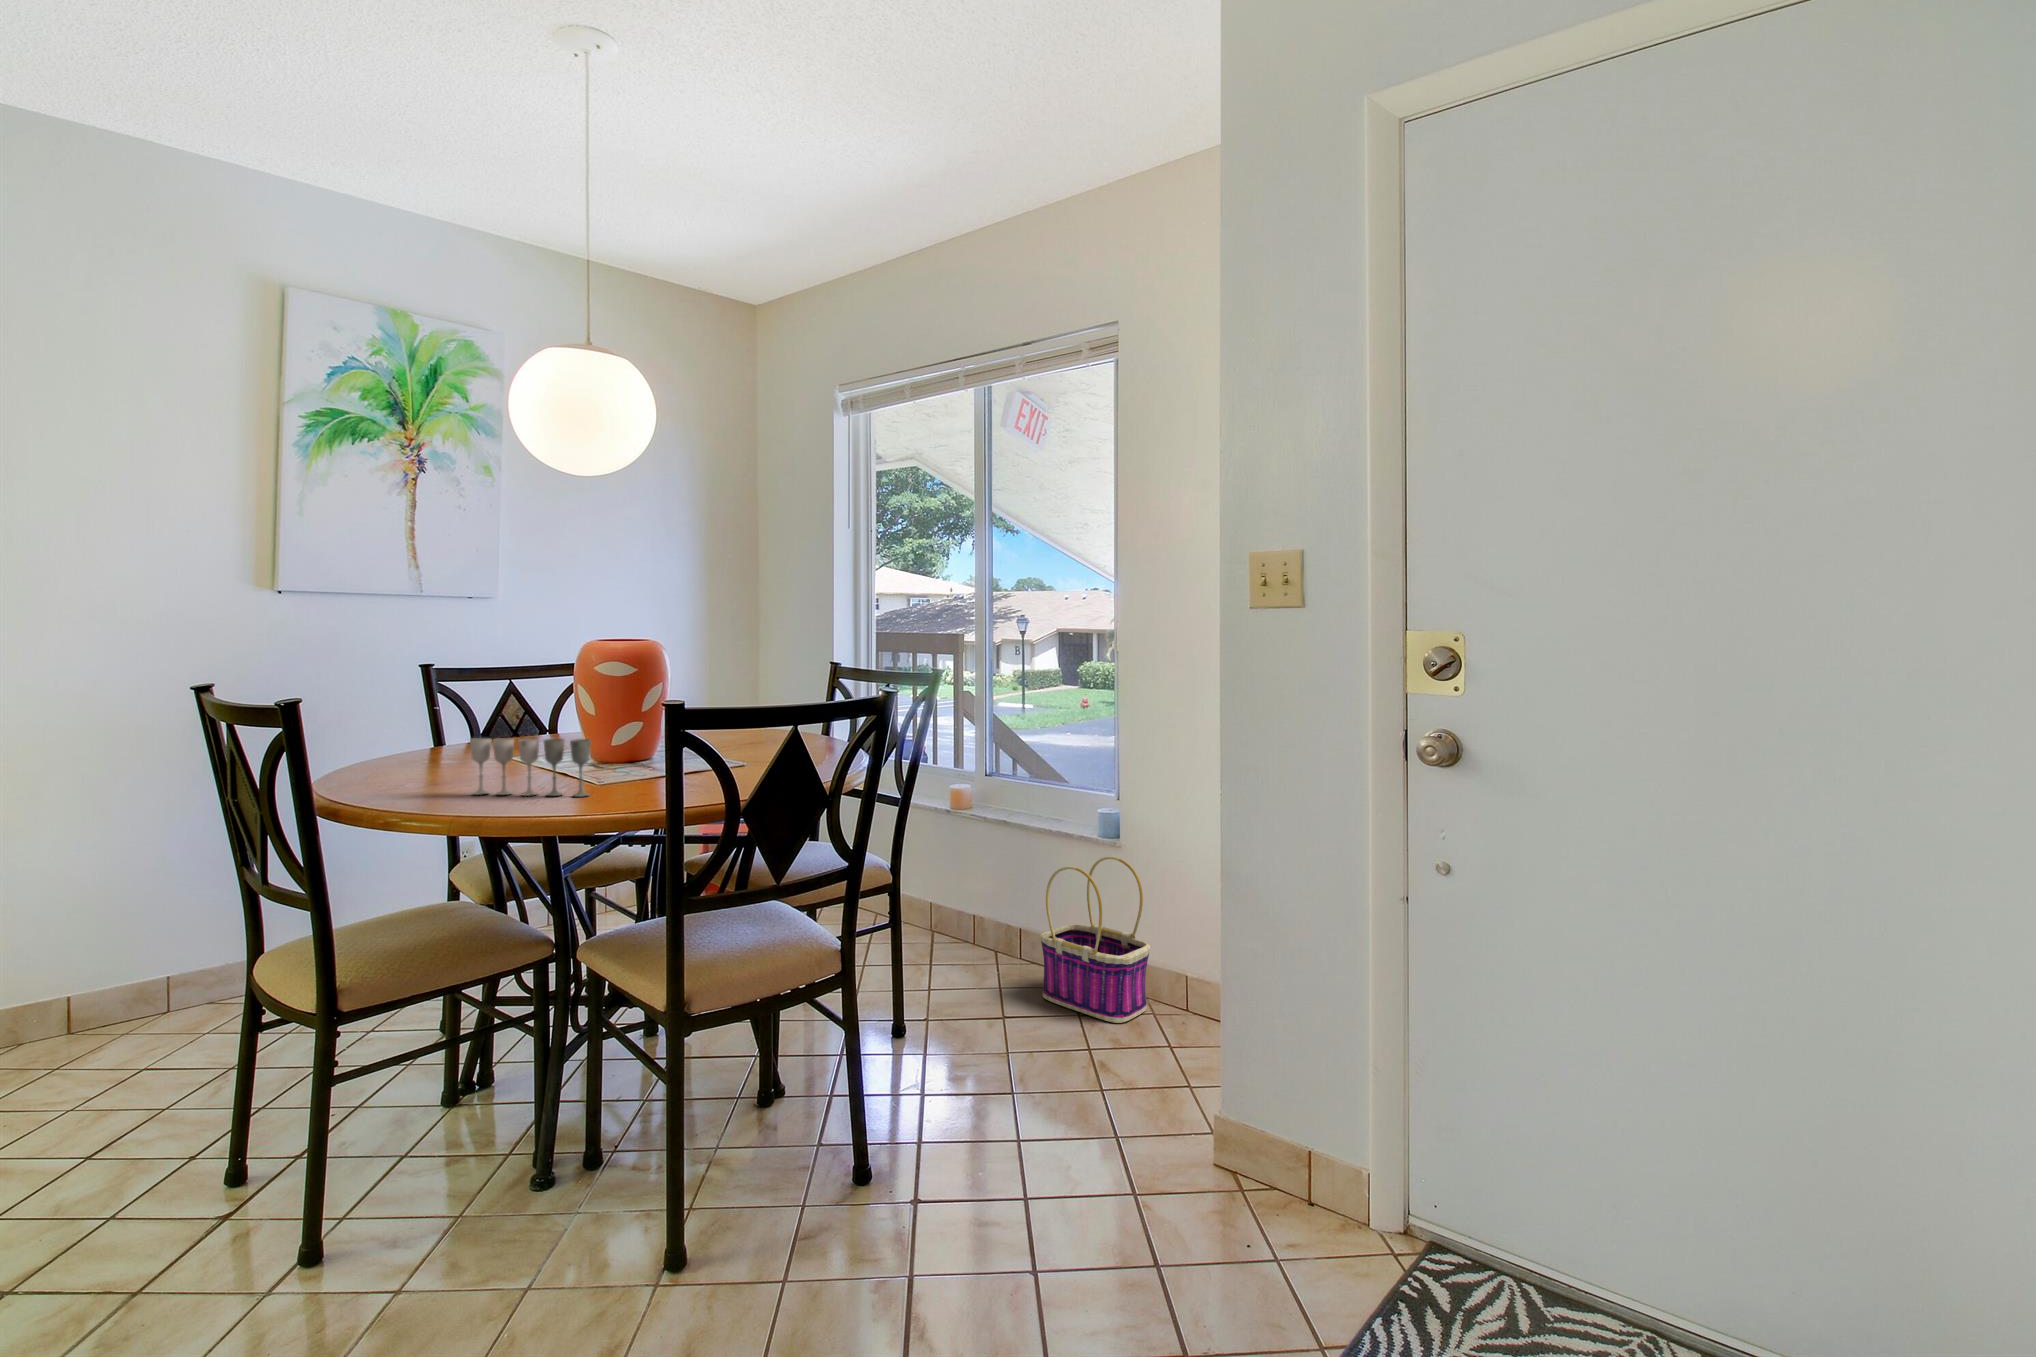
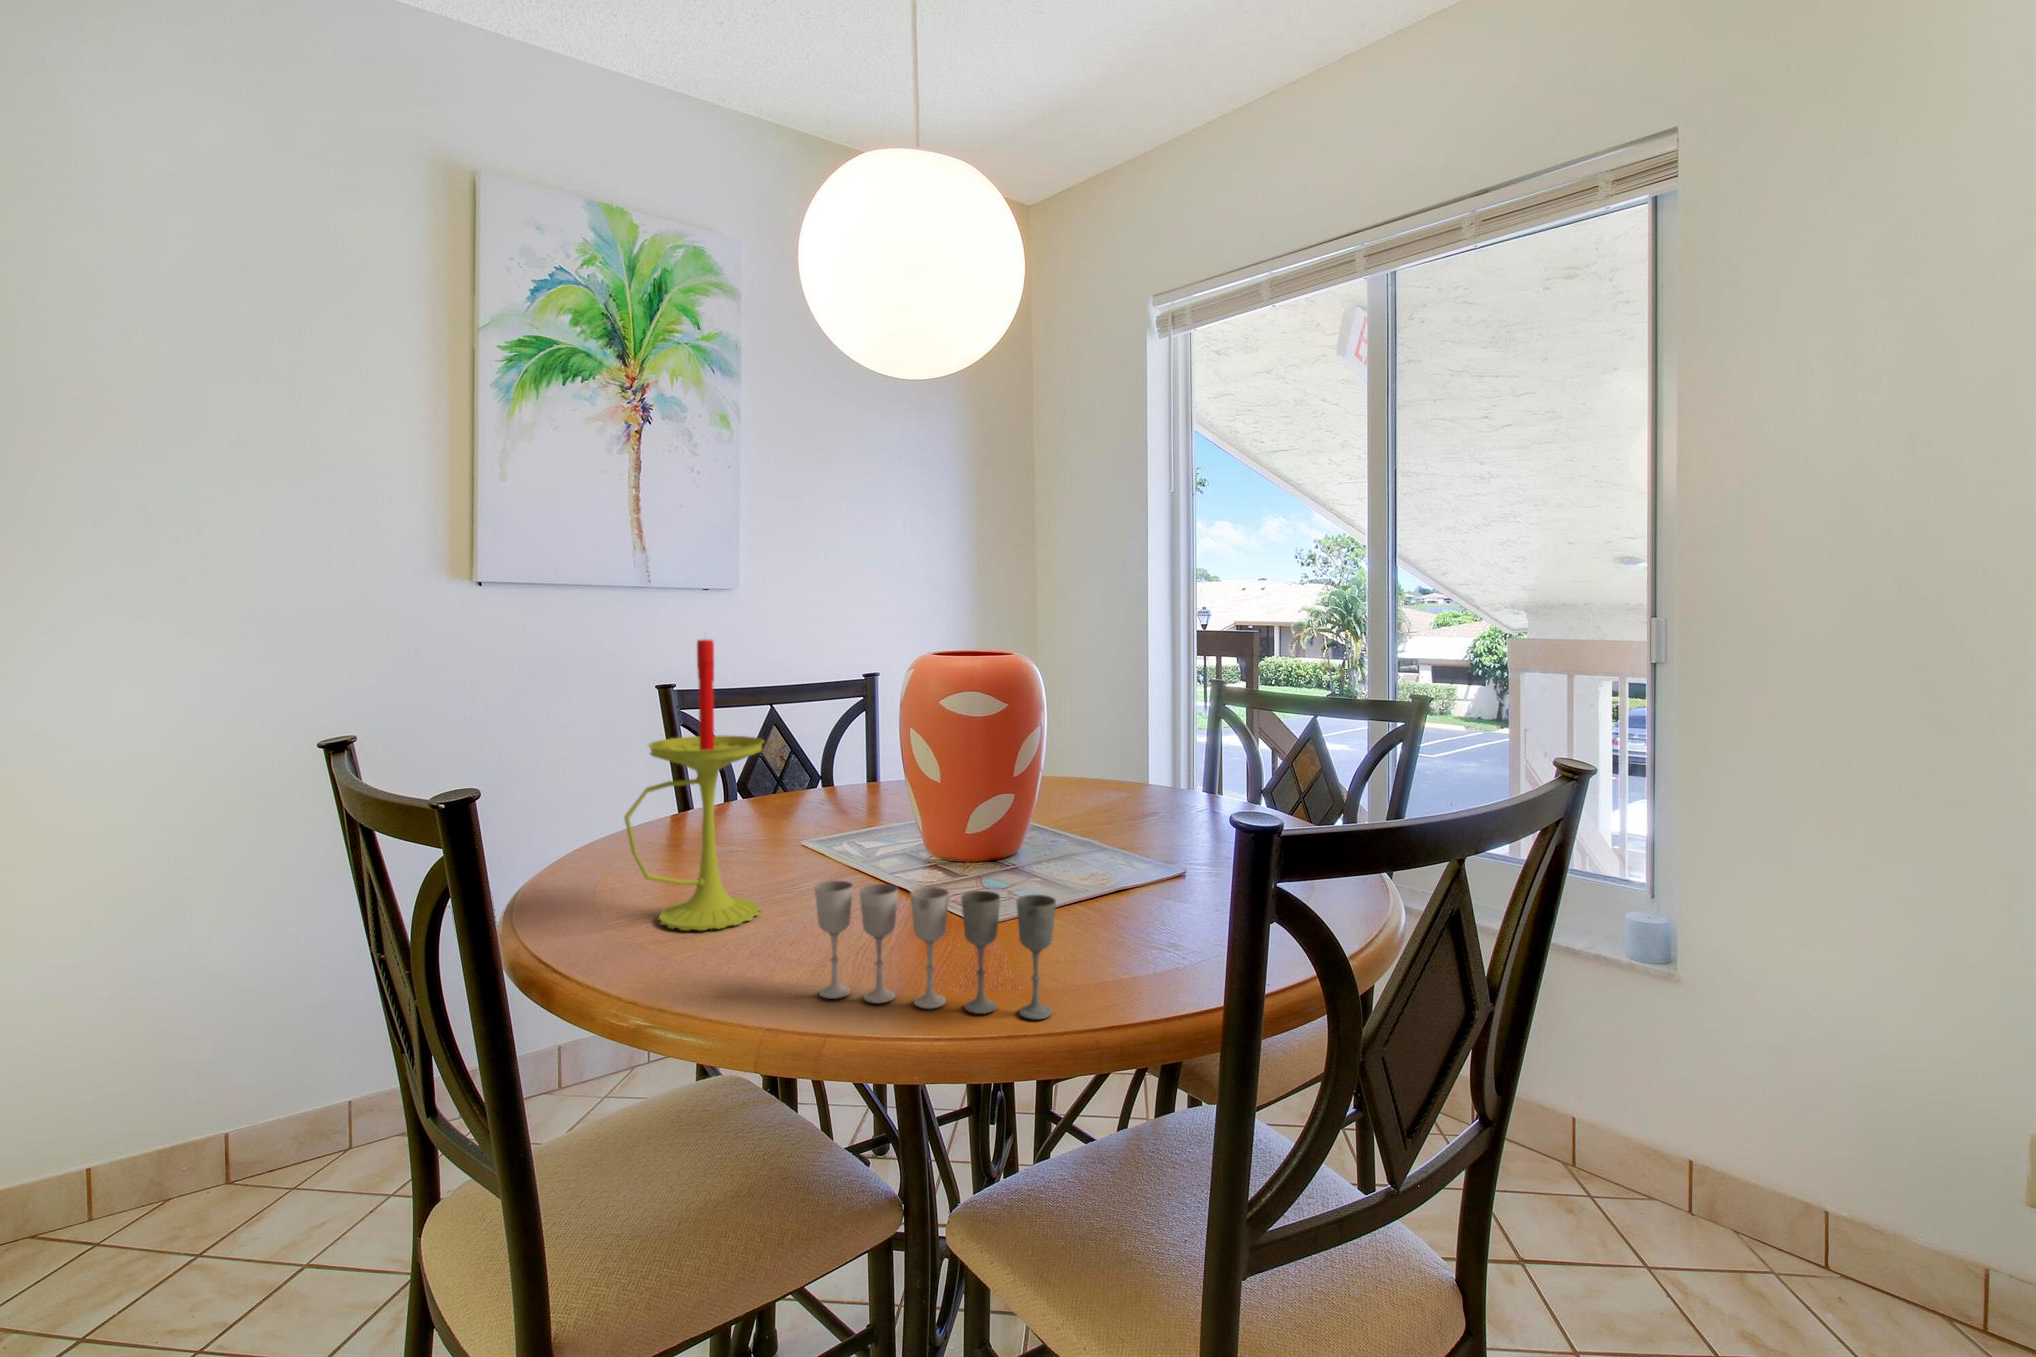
candle: none [372,615,462,780] -> present [624,640,764,930]
basket: present [1040,856,1150,1023] -> none [1559,994,1781,1291]

